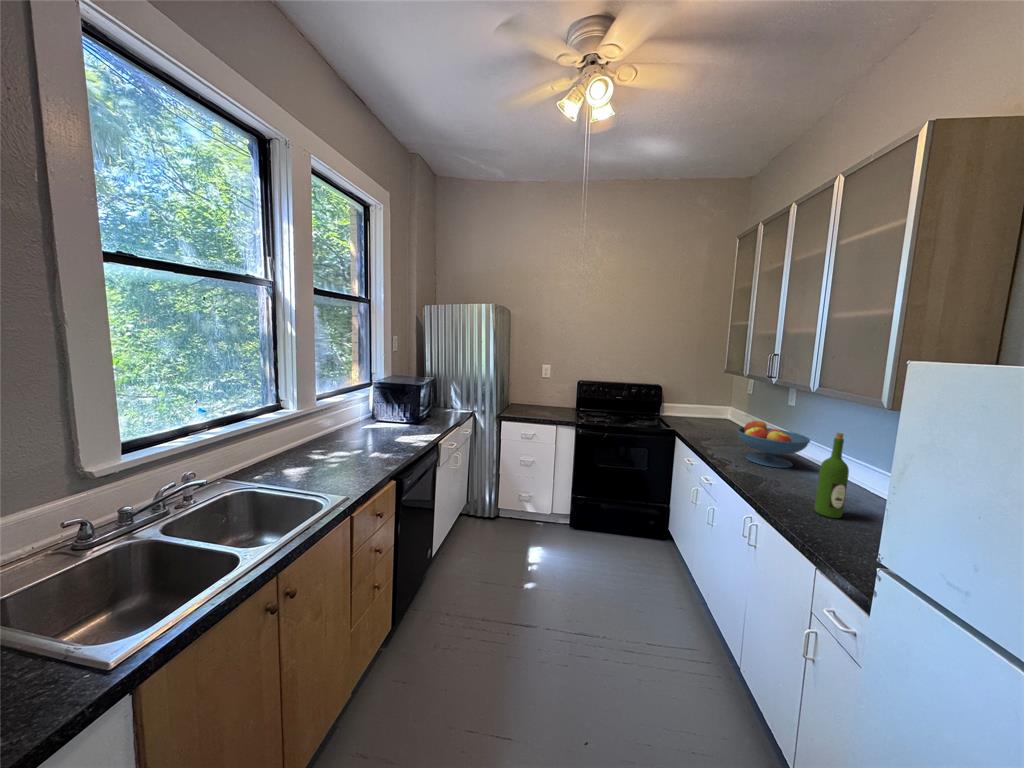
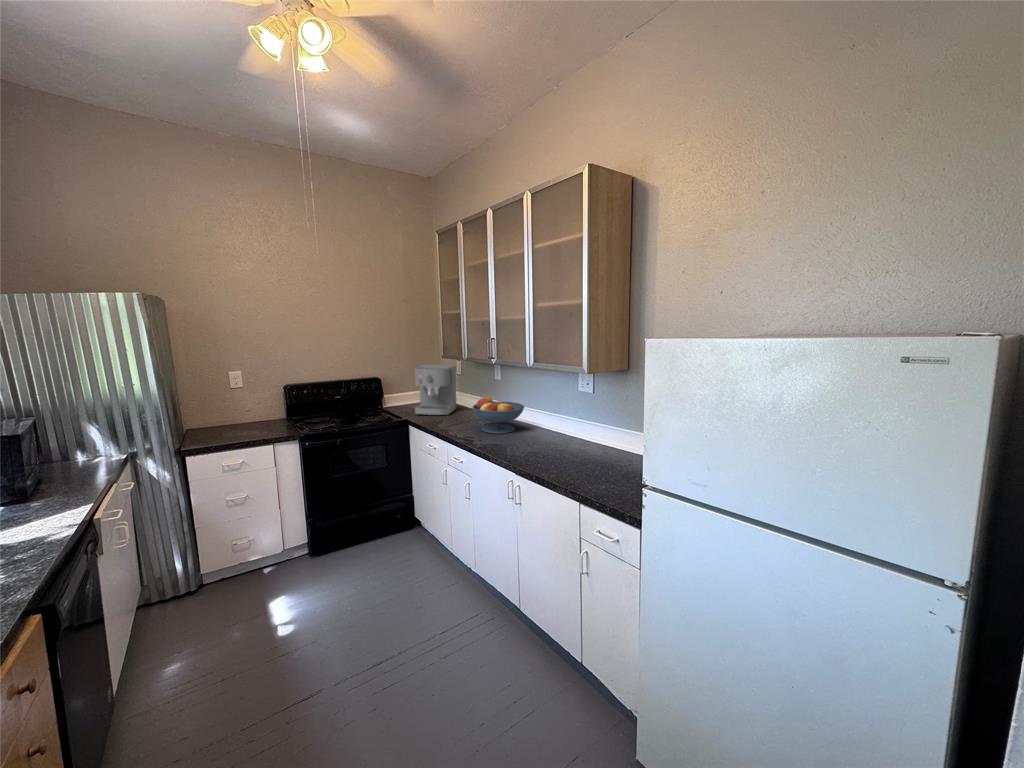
coffee maker: none [685,378,742,435] -> present [415,365,456,415]
wine bottle: present [814,433,849,518] -> none [552,397,569,461]

